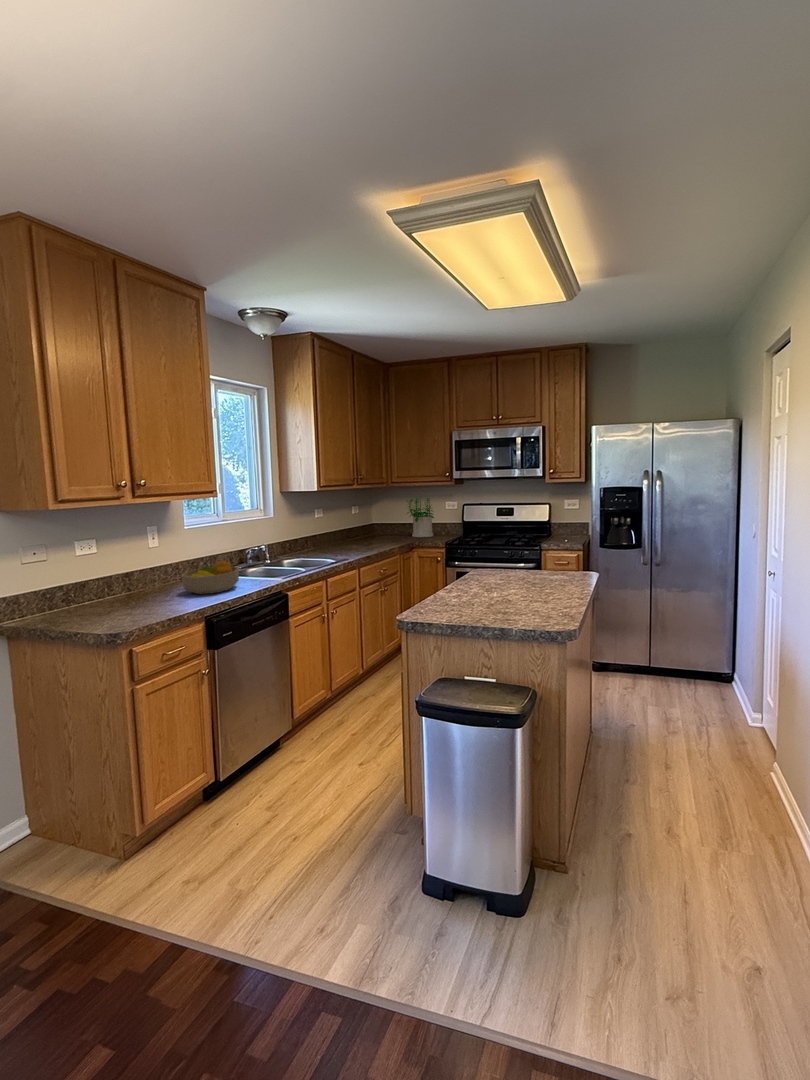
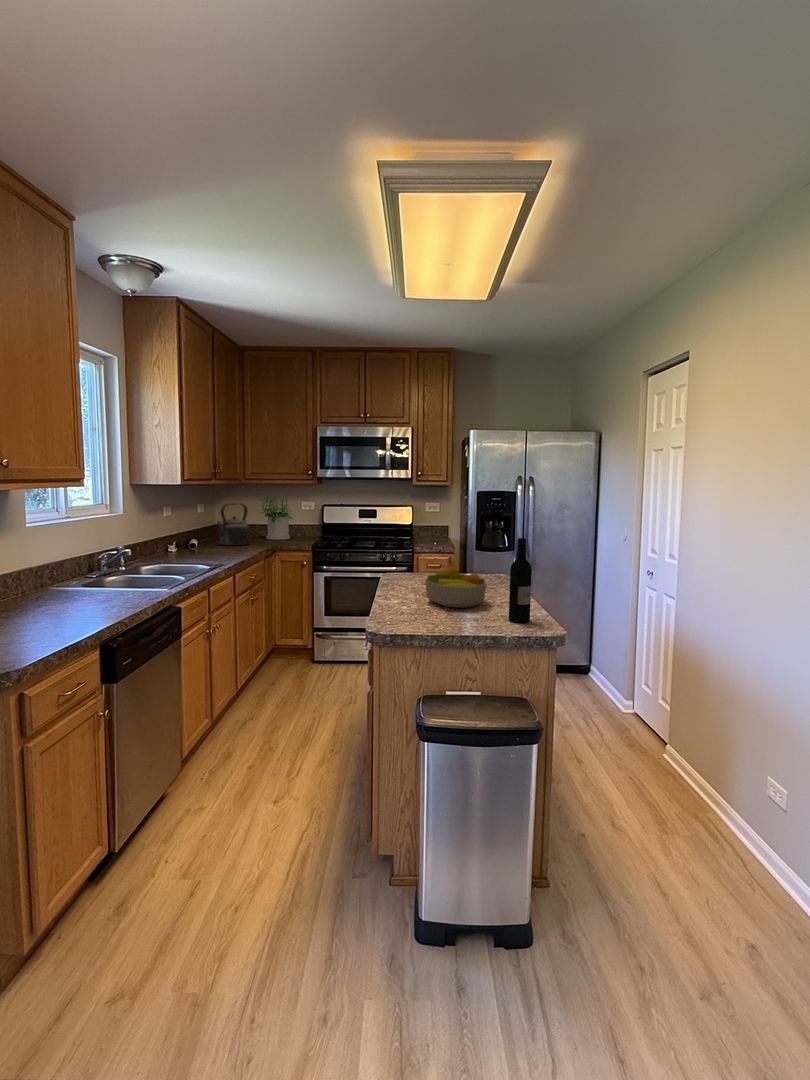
kettle: none [362,505,392,543] -> present [217,503,250,546]
wine bottle: none [534,536,555,617] -> present [509,538,532,623]
fruit bowl: present [181,560,239,594] -> present [425,566,487,608]

